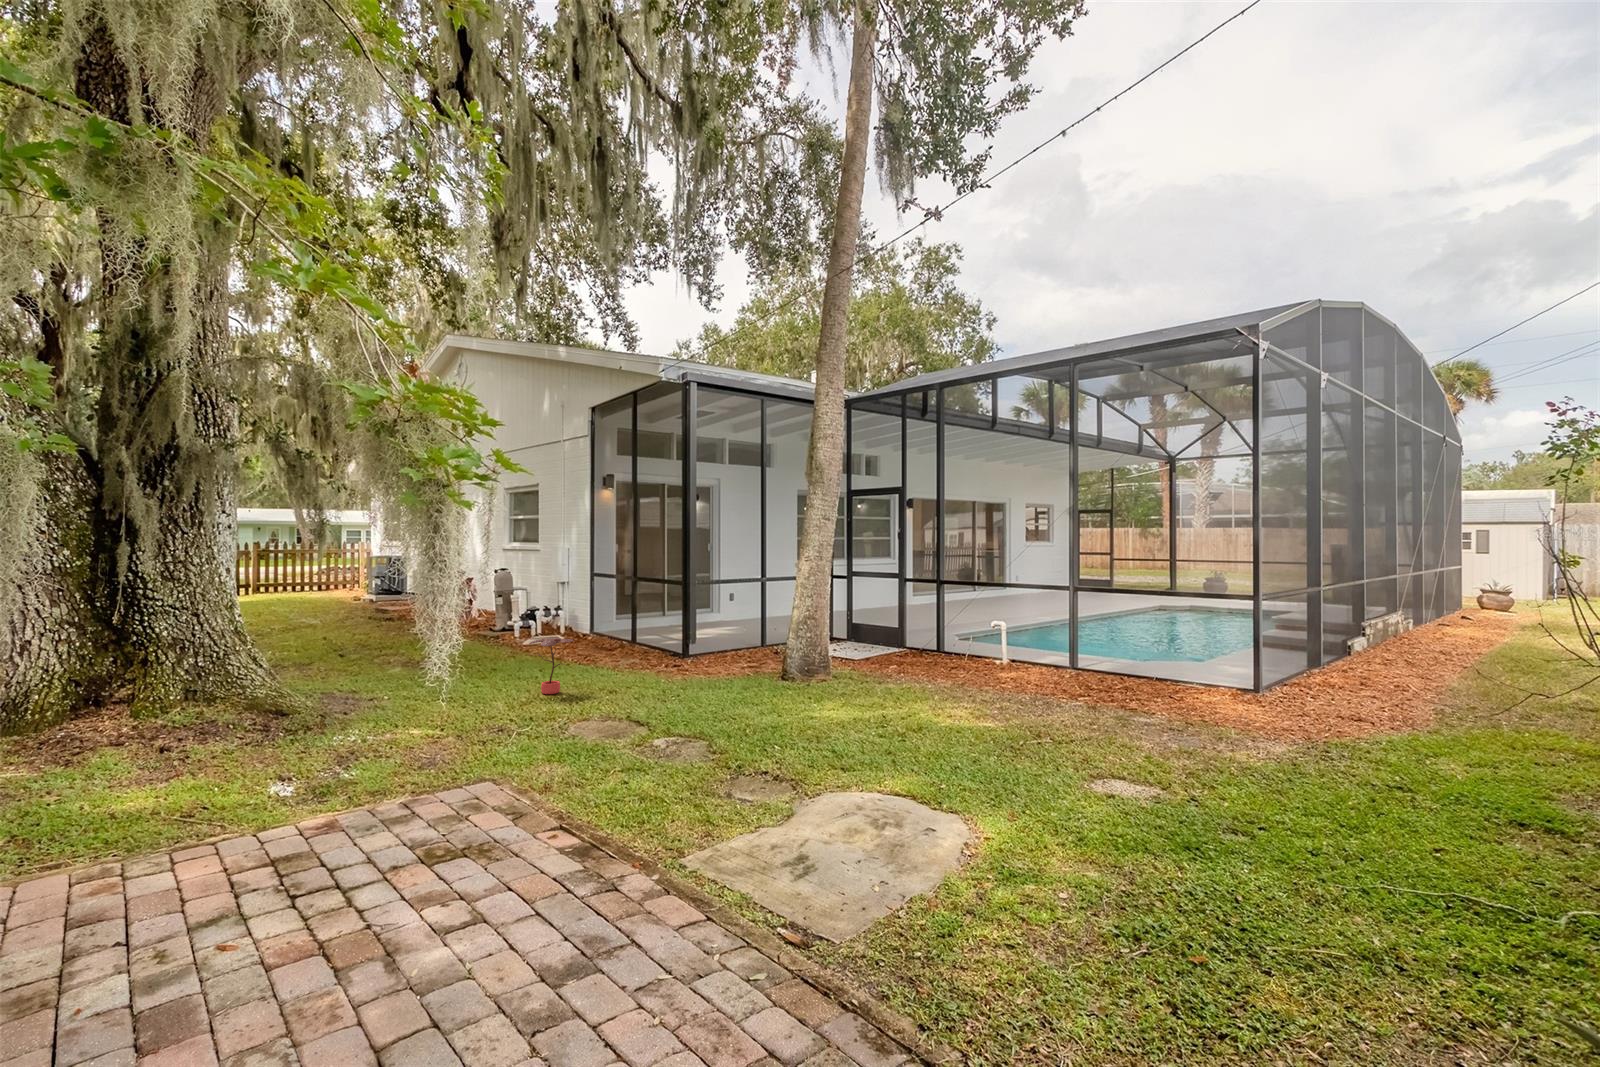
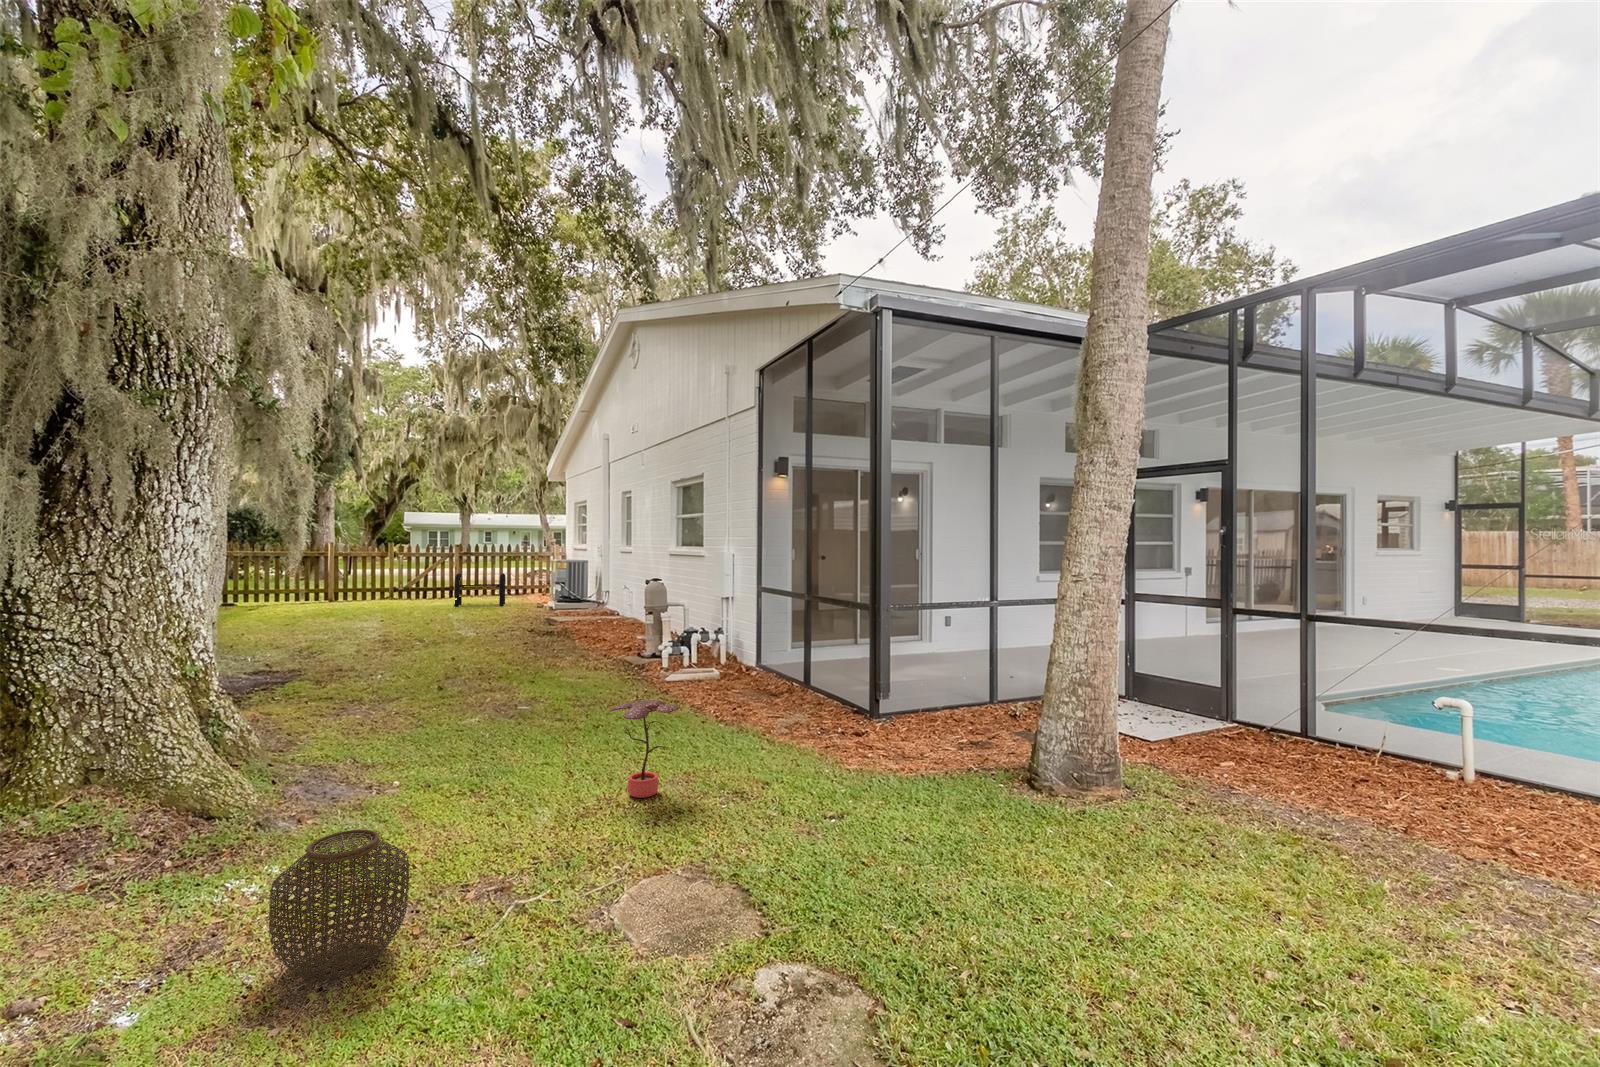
bench: none [253,569,310,603] -> present [454,573,506,607]
woven basket: none [407,686,470,751] -> present [269,830,409,981]

